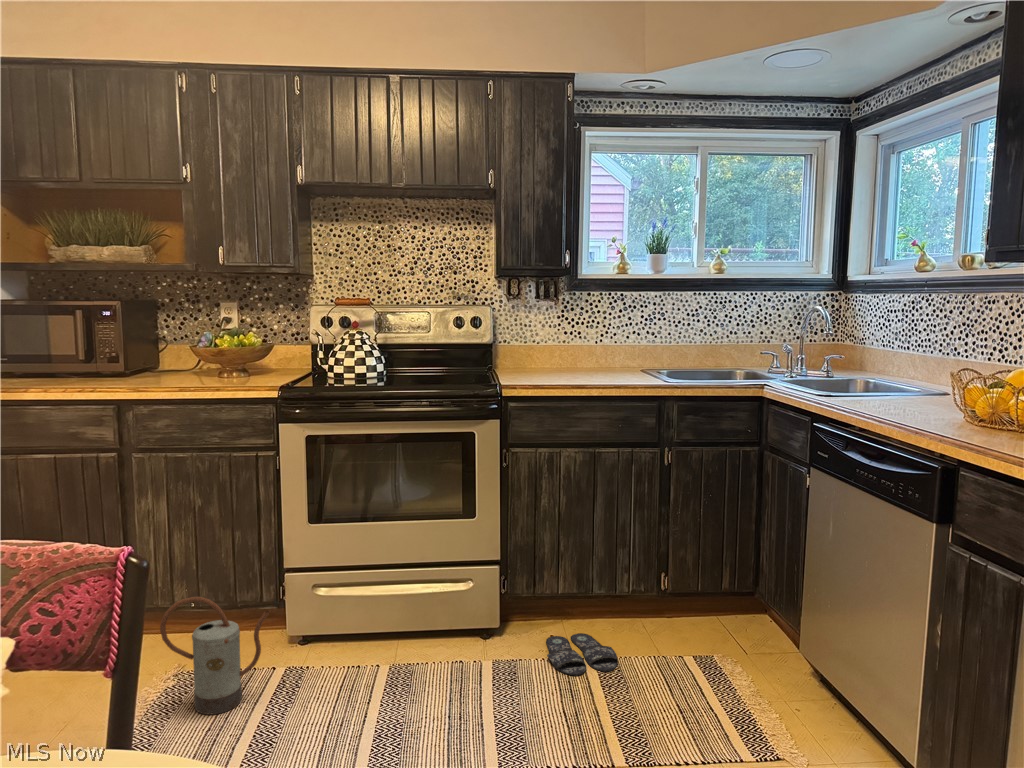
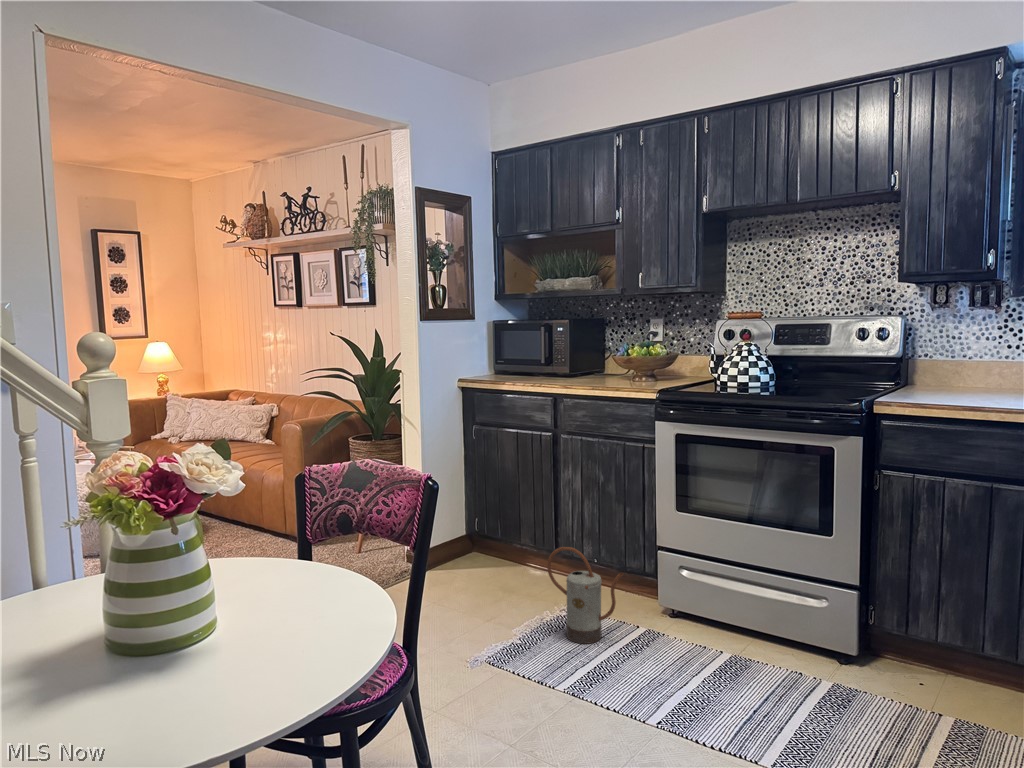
slippers: present [546,633,618,675] -> none [895,687,989,744]

